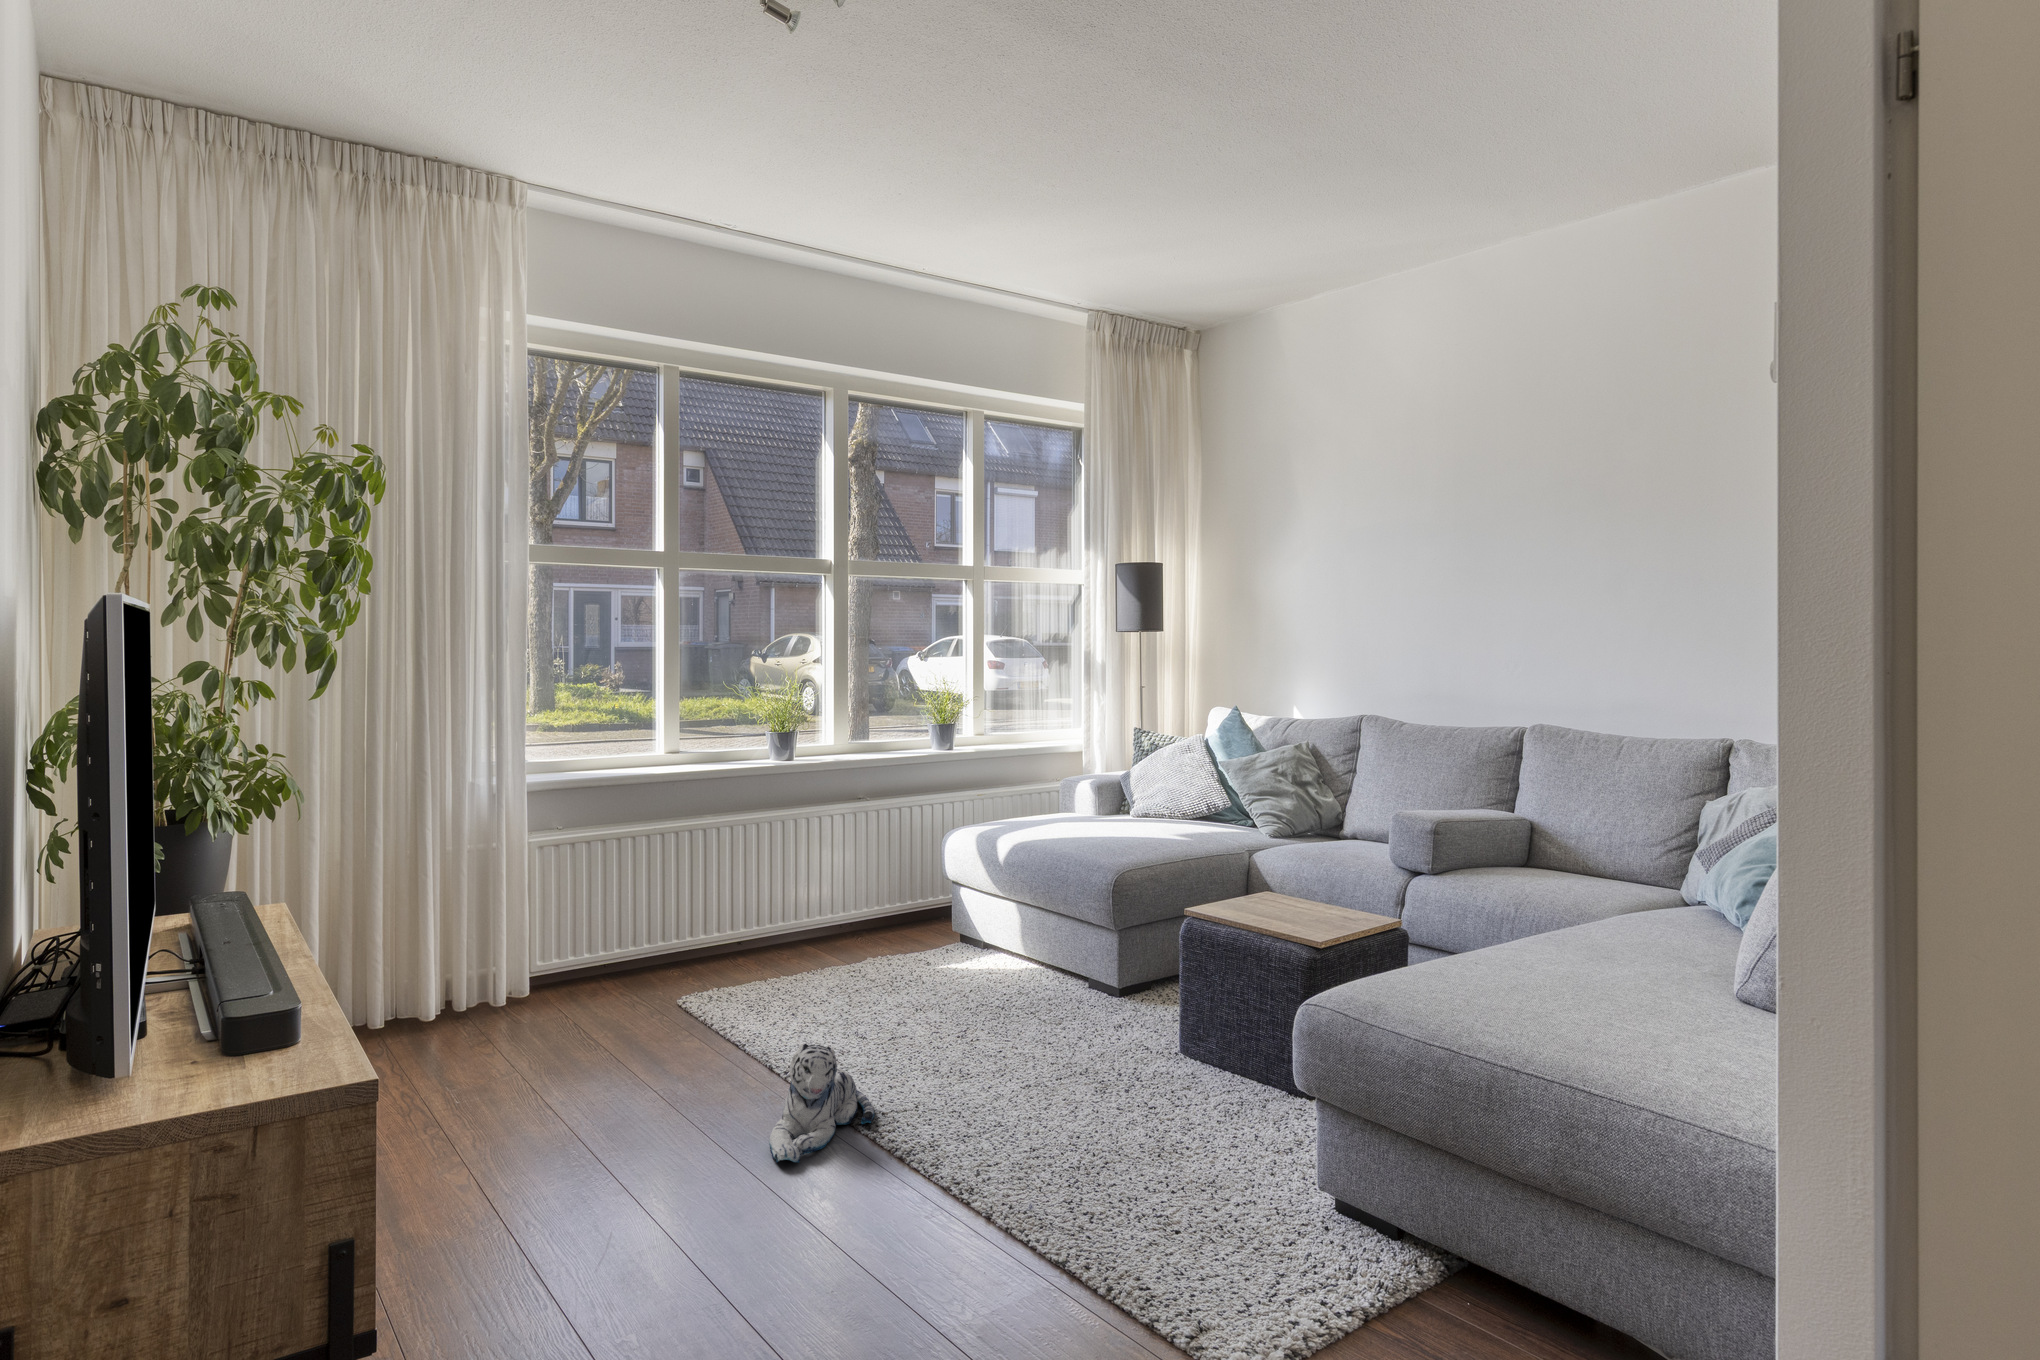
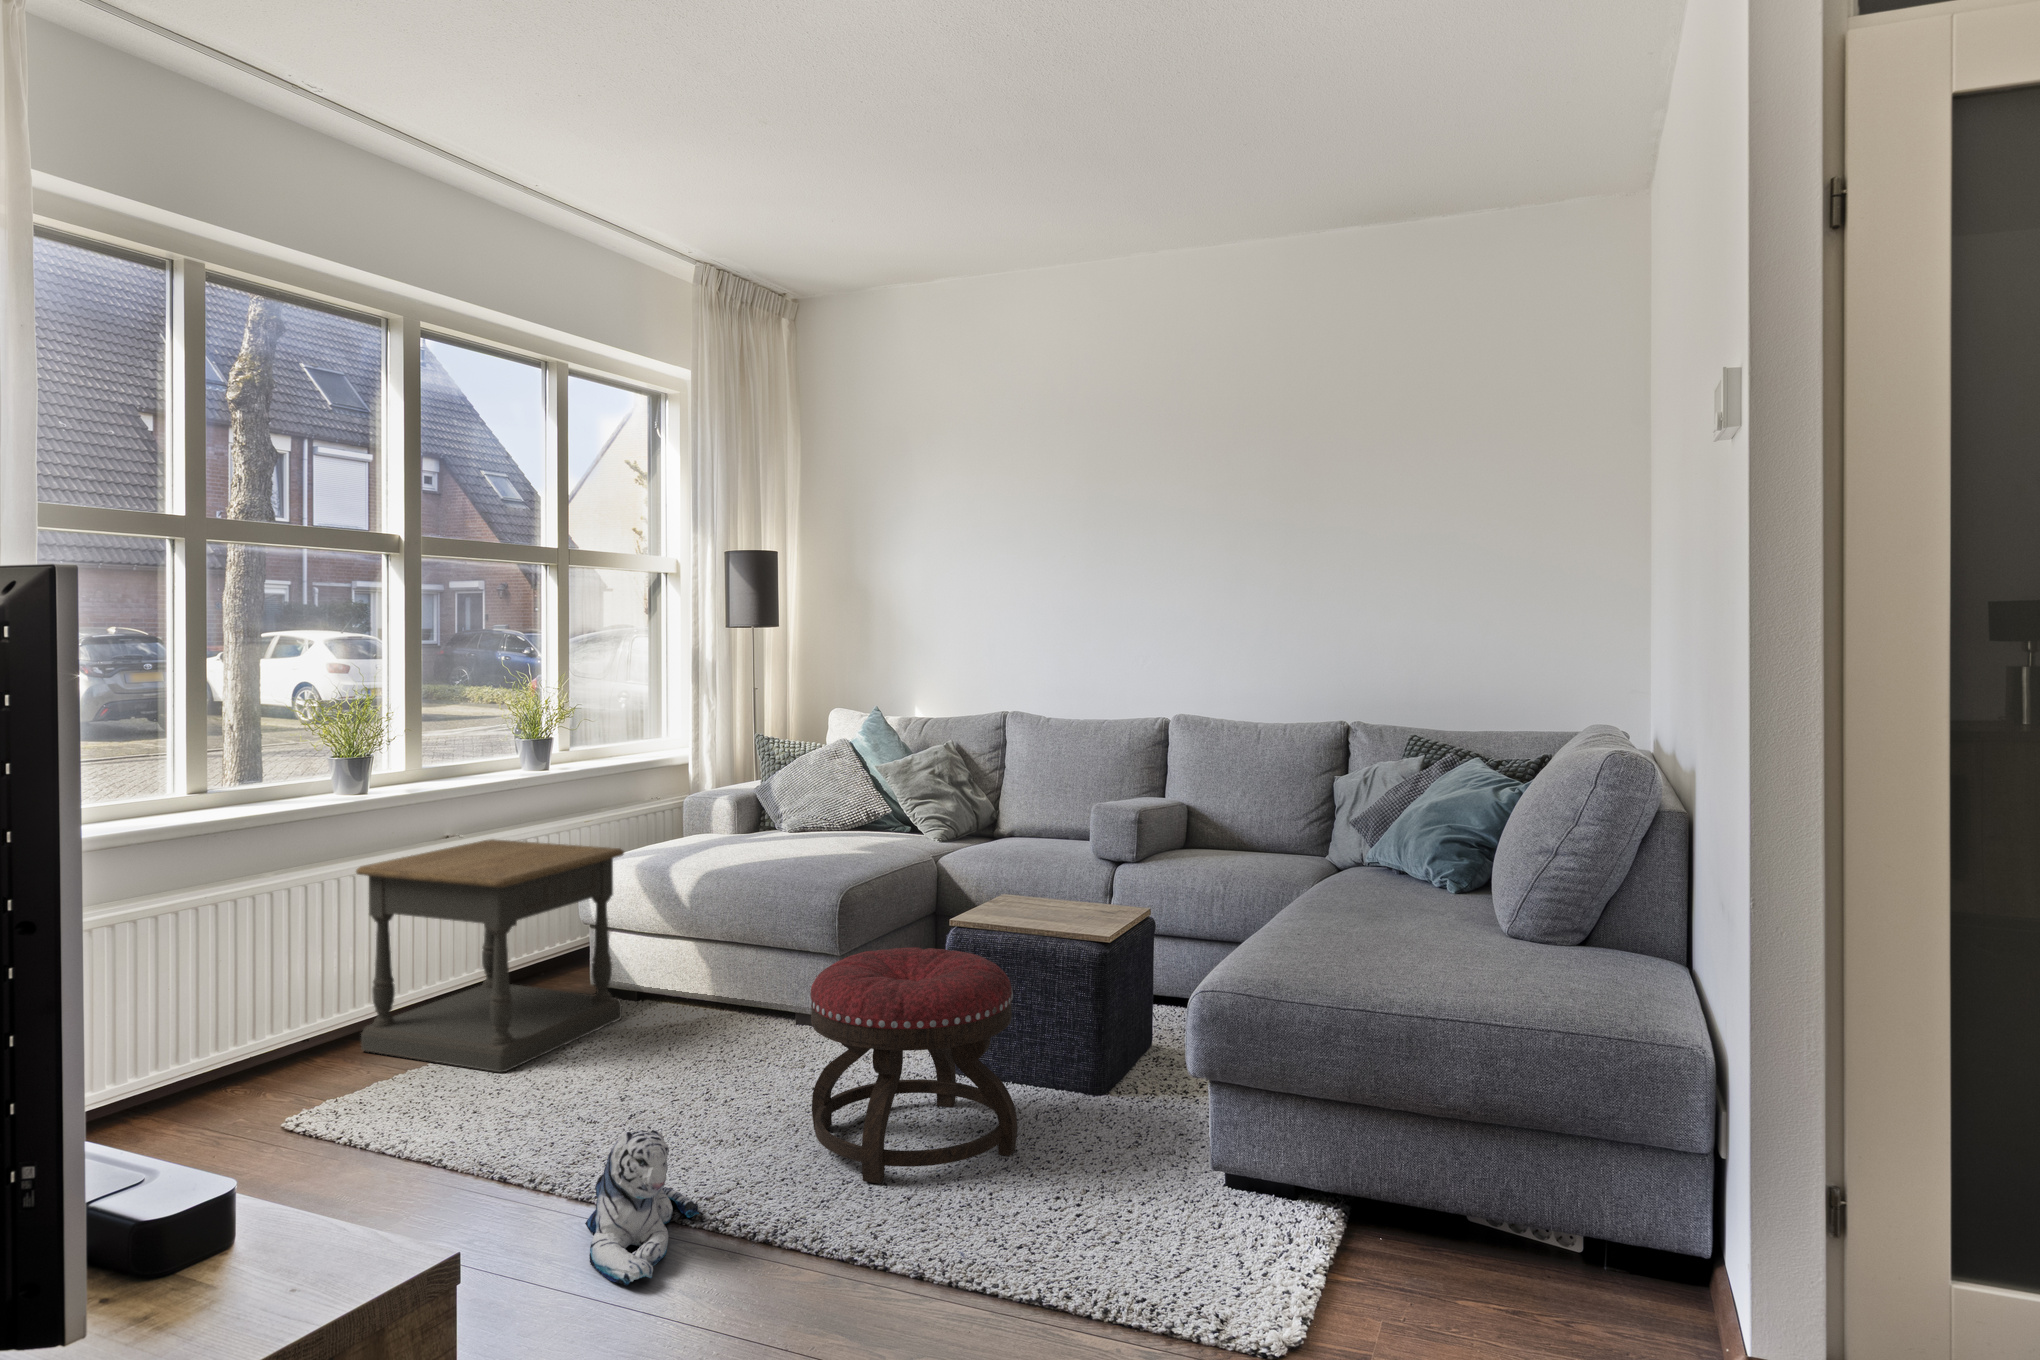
side table: none [767,803,963,987] -> present [356,839,624,1072]
ottoman: none [997,927,1181,1135] -> present [810,948,1017,1184]

